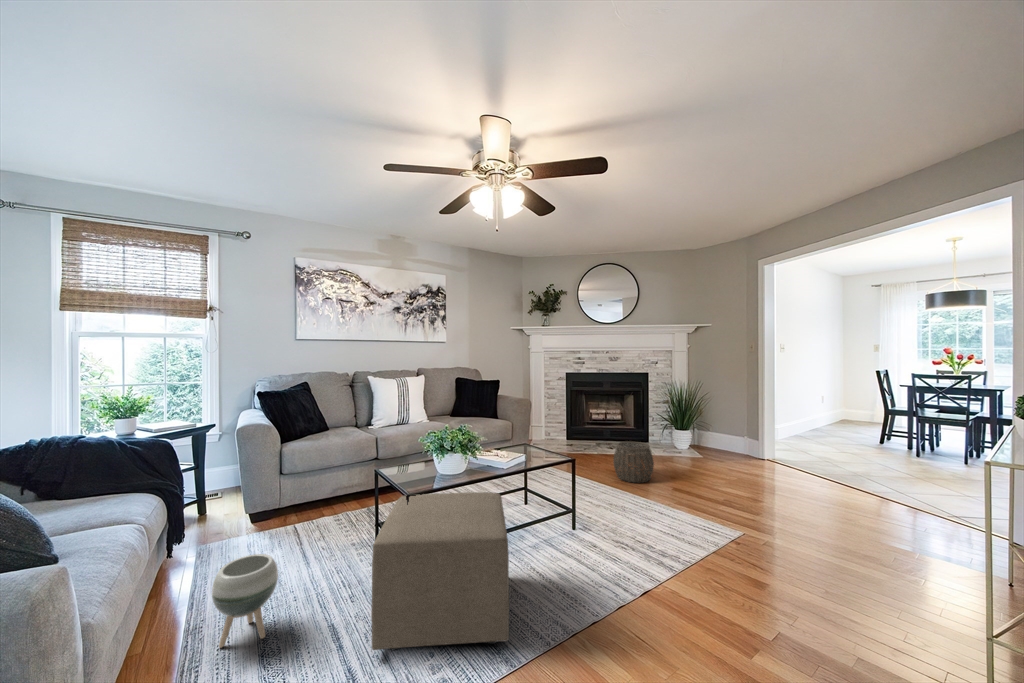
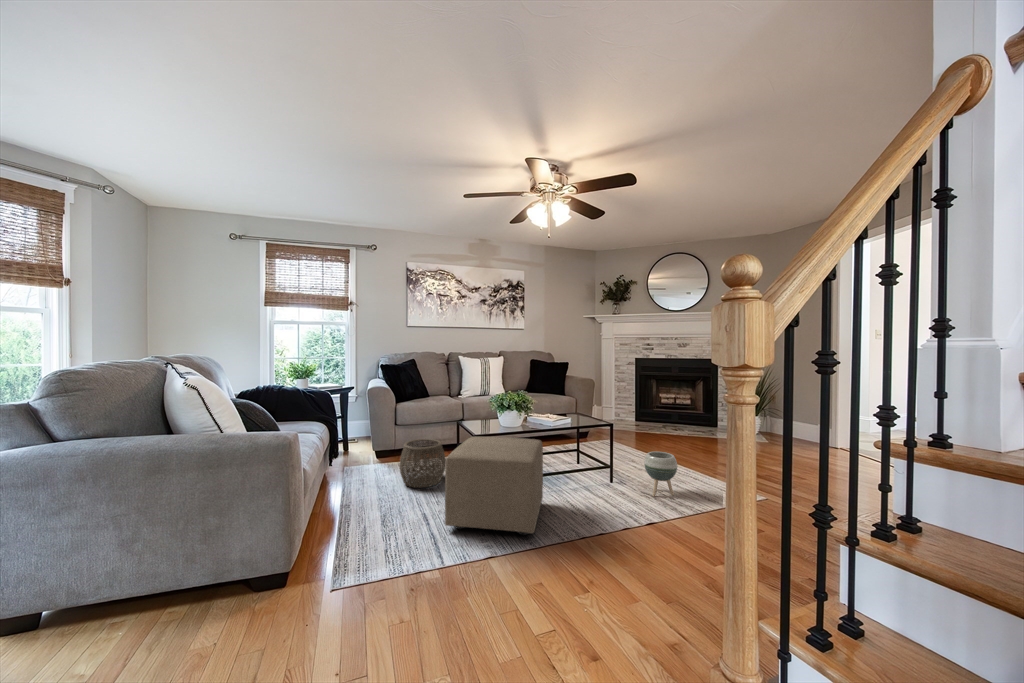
woven basket: present [614,441,654,483] -> present [400,439,446,488]
planter: present [212,554,278,648] -> present [644,451,677,496]

